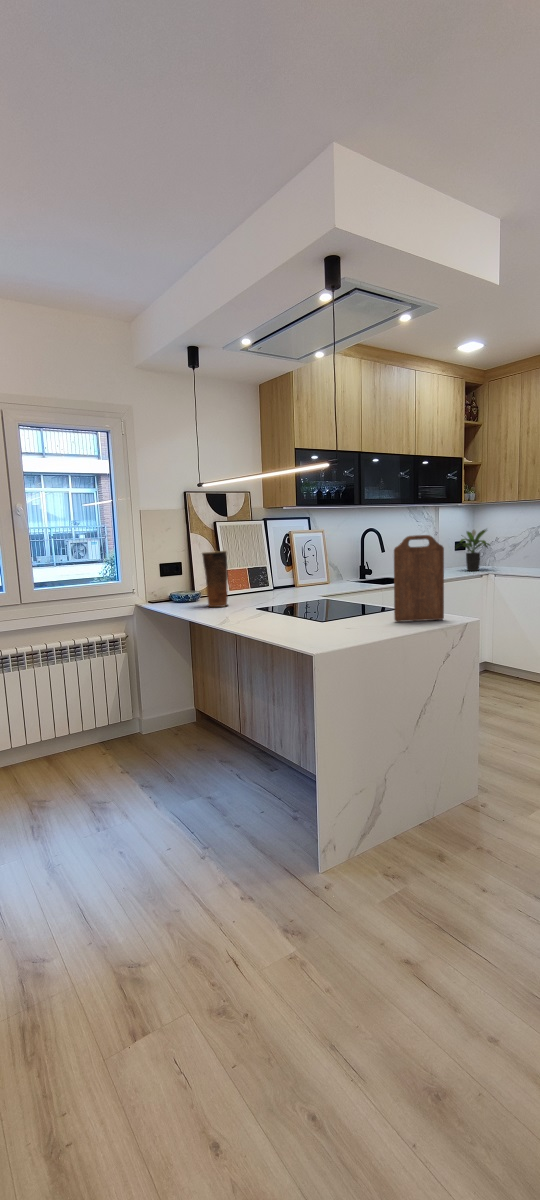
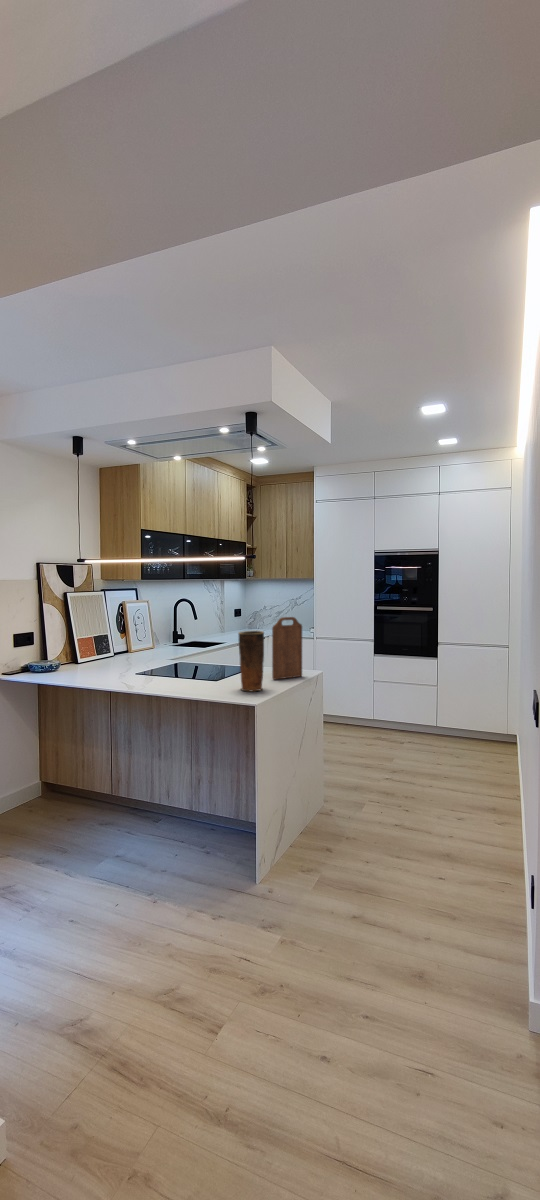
potted plant: present [456,530,490,571] -> none [239,600,268,634]
vase: present [202,551,228,607] -> present [239,630,264,691]

